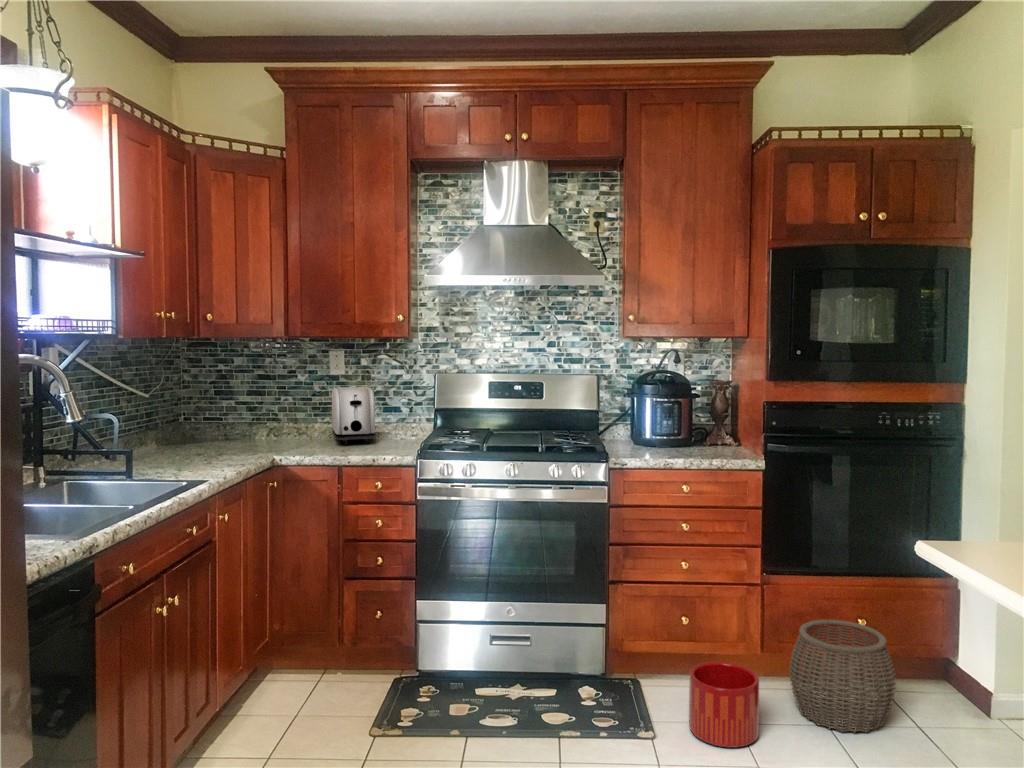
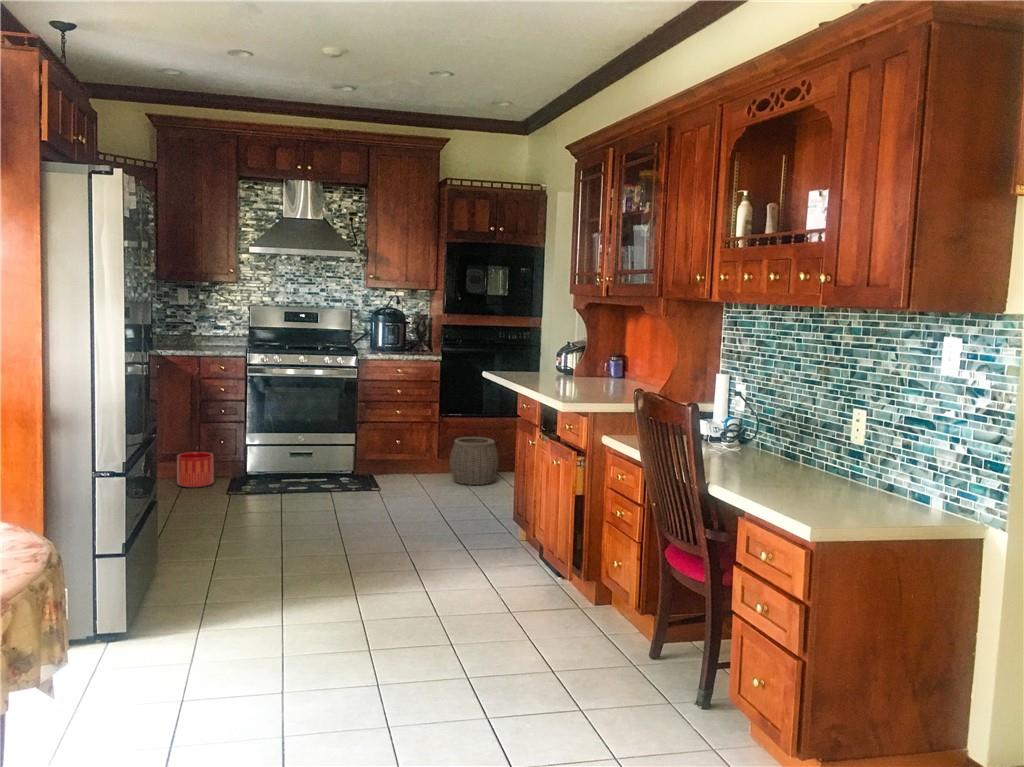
toaster: present [332,387,375,444] -> none [185,312,218,345]
planter: present [689,662,759,748] -> present [177,452,214,488]

